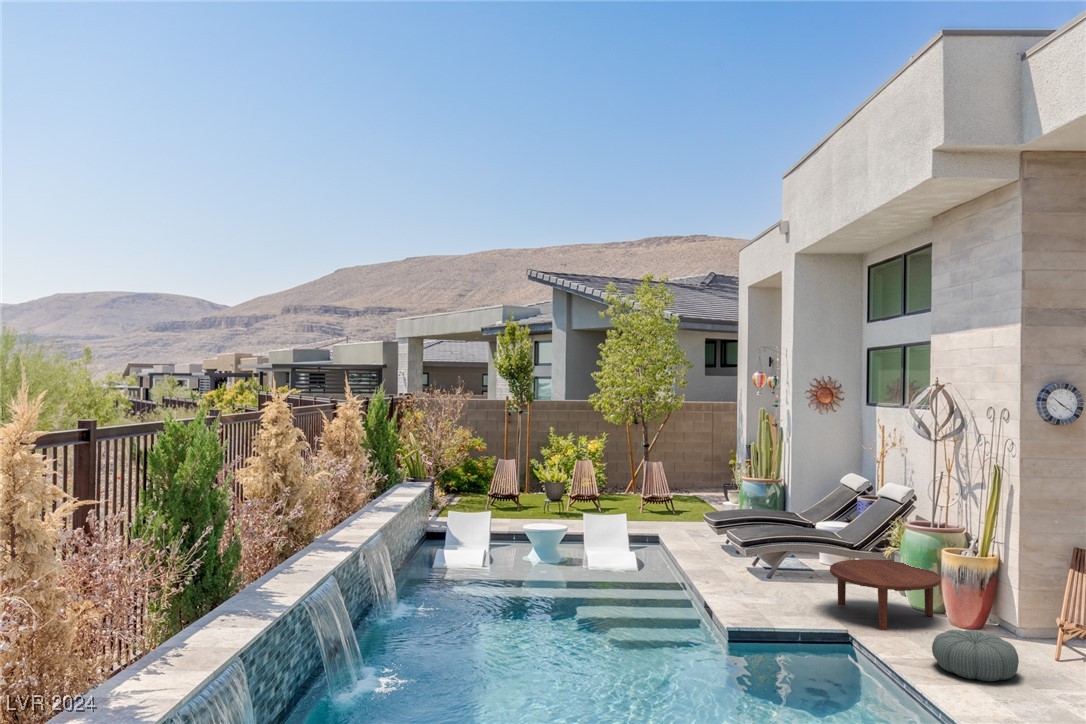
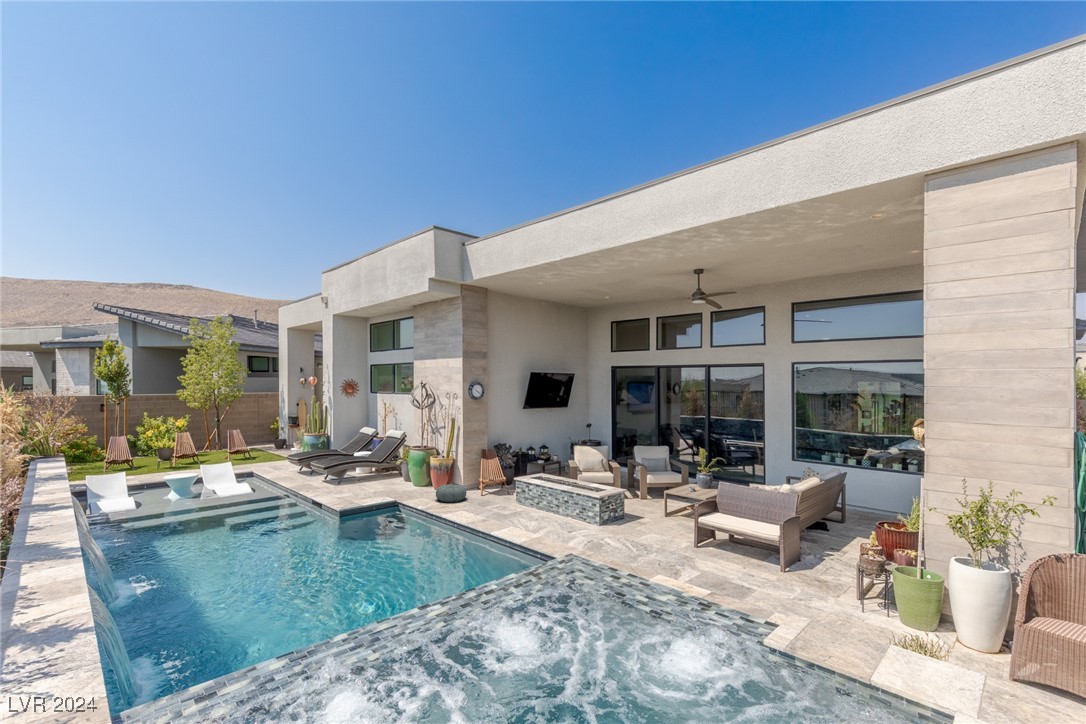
coffee table: present [830,559,940,631] -> none [382,464,429,495]

